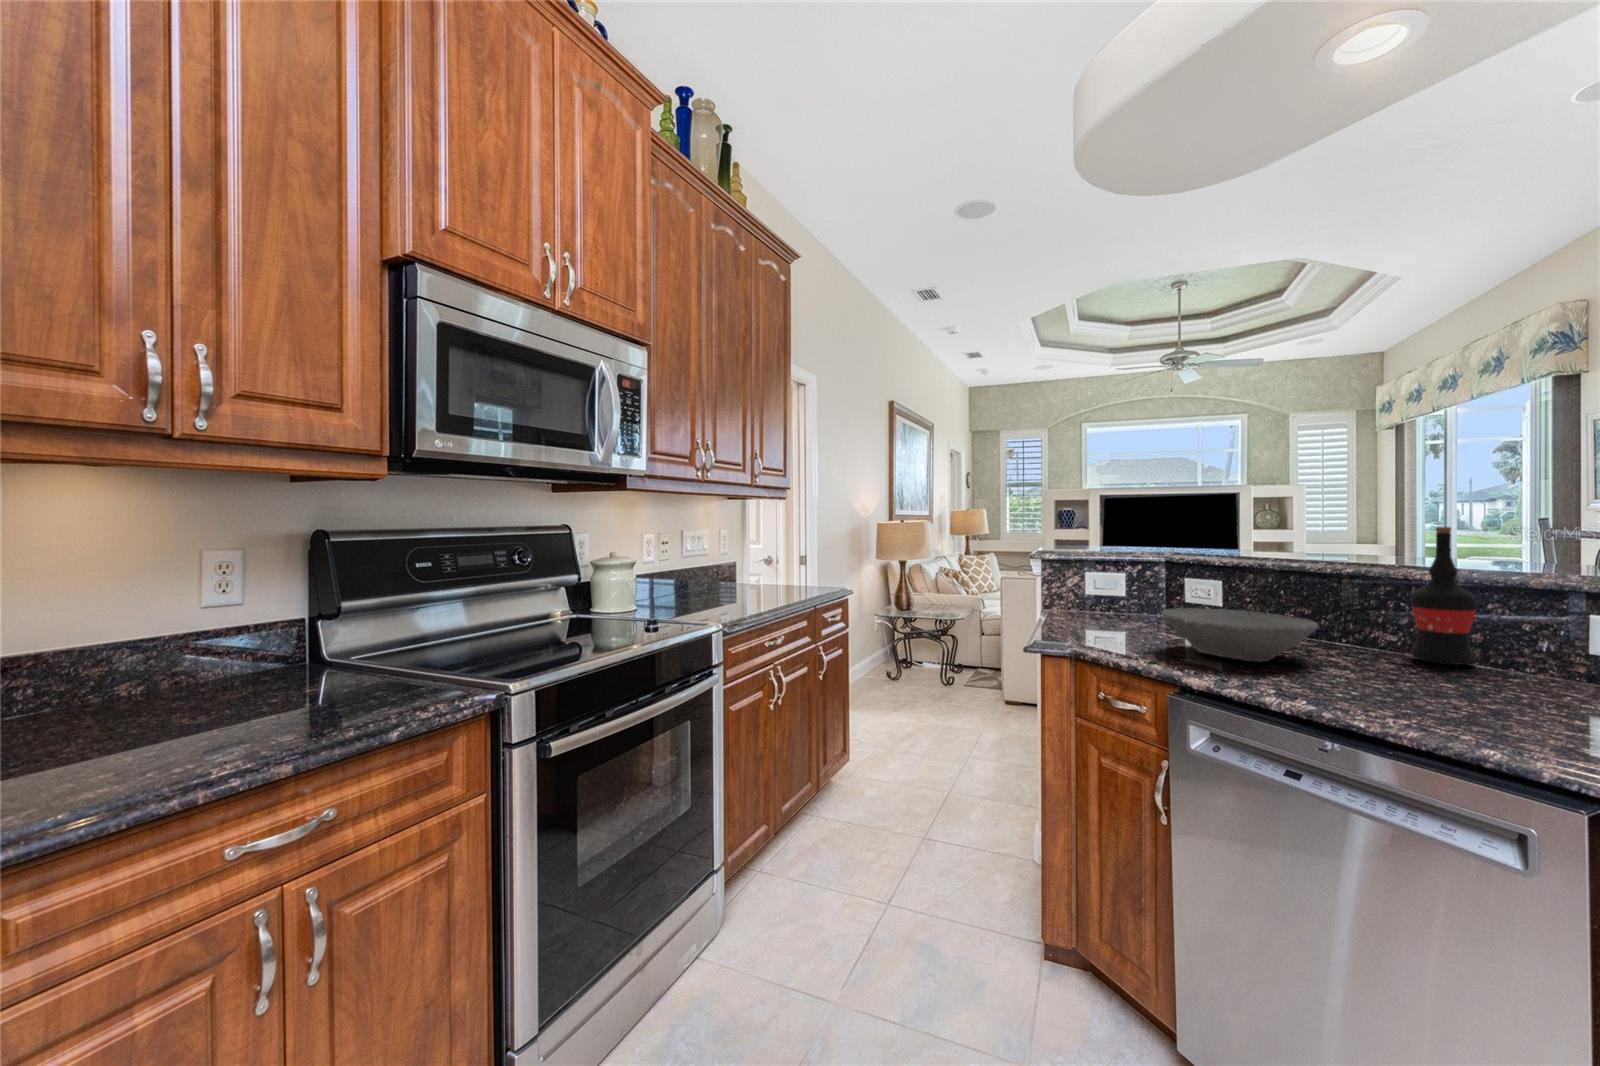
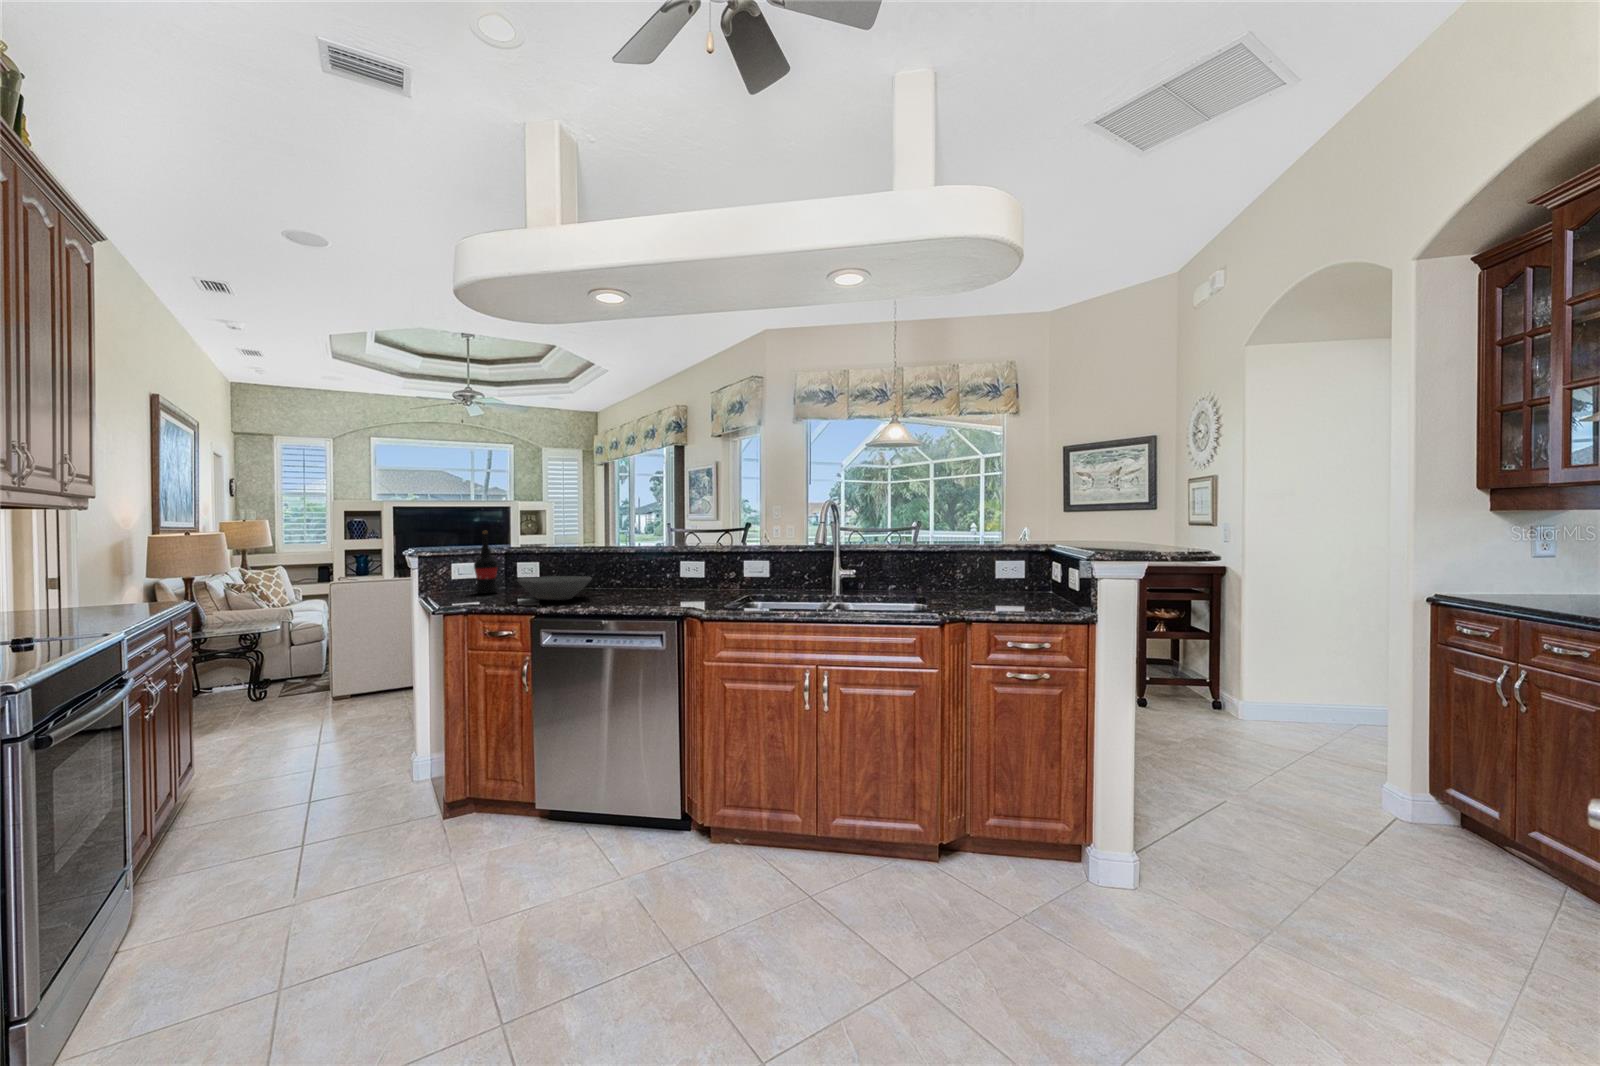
wine bottle: present [1410,527,1477,665] -> present [474,531,498,593]

